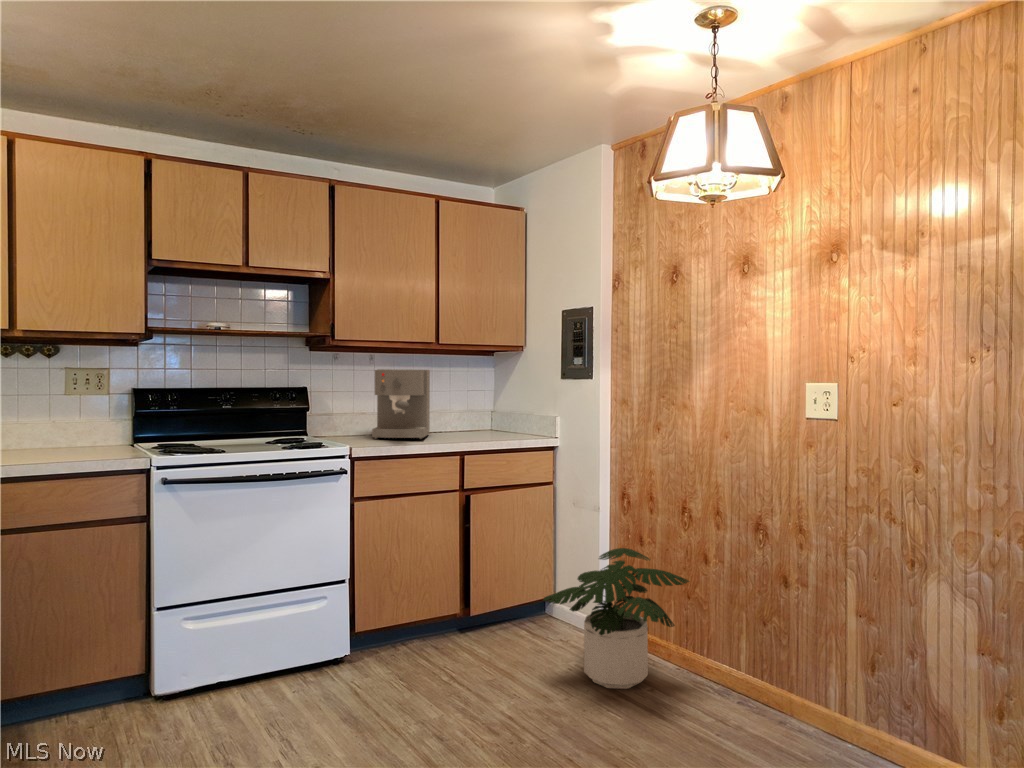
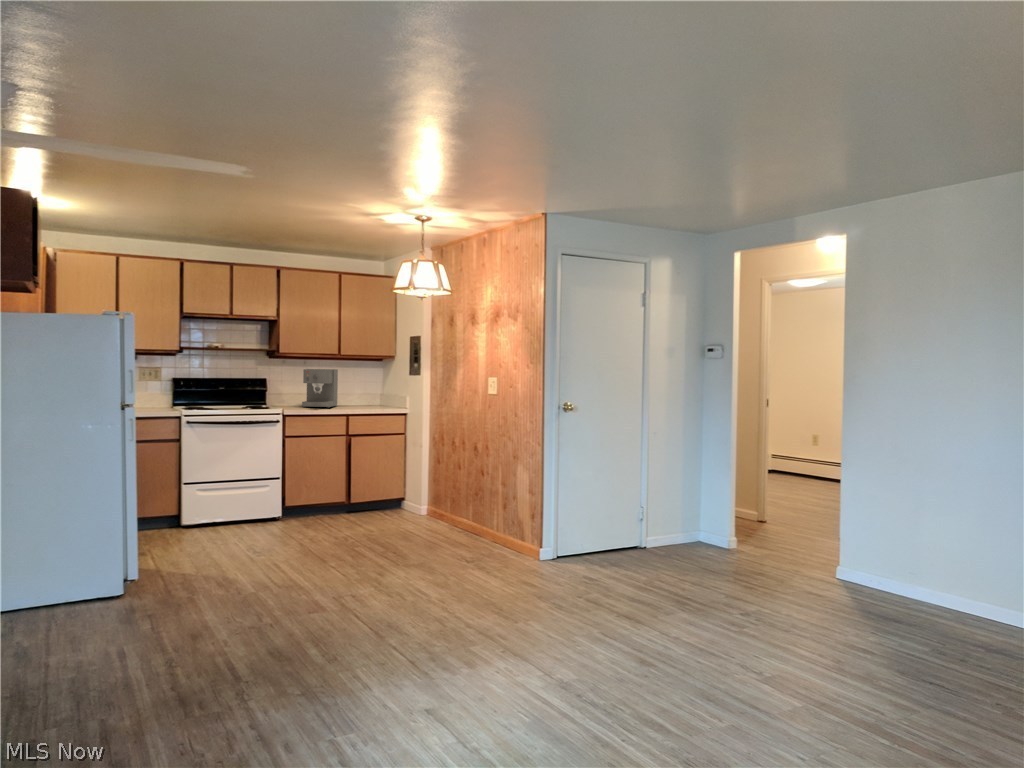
potted plant: present [543,548,689,689] -> none [377,464,449,530]

